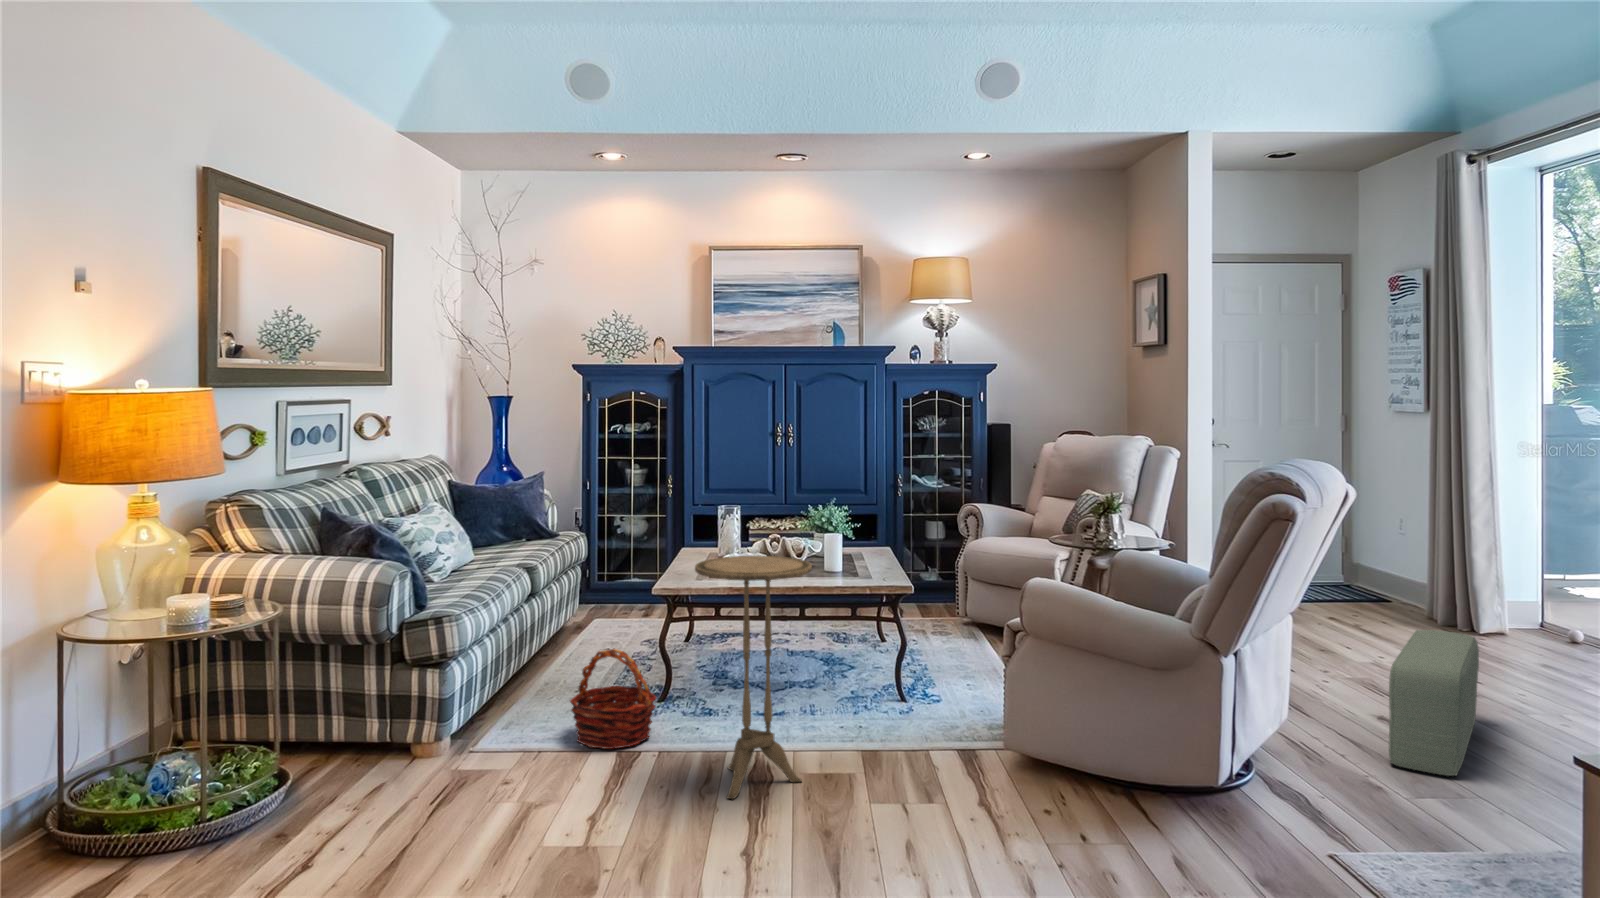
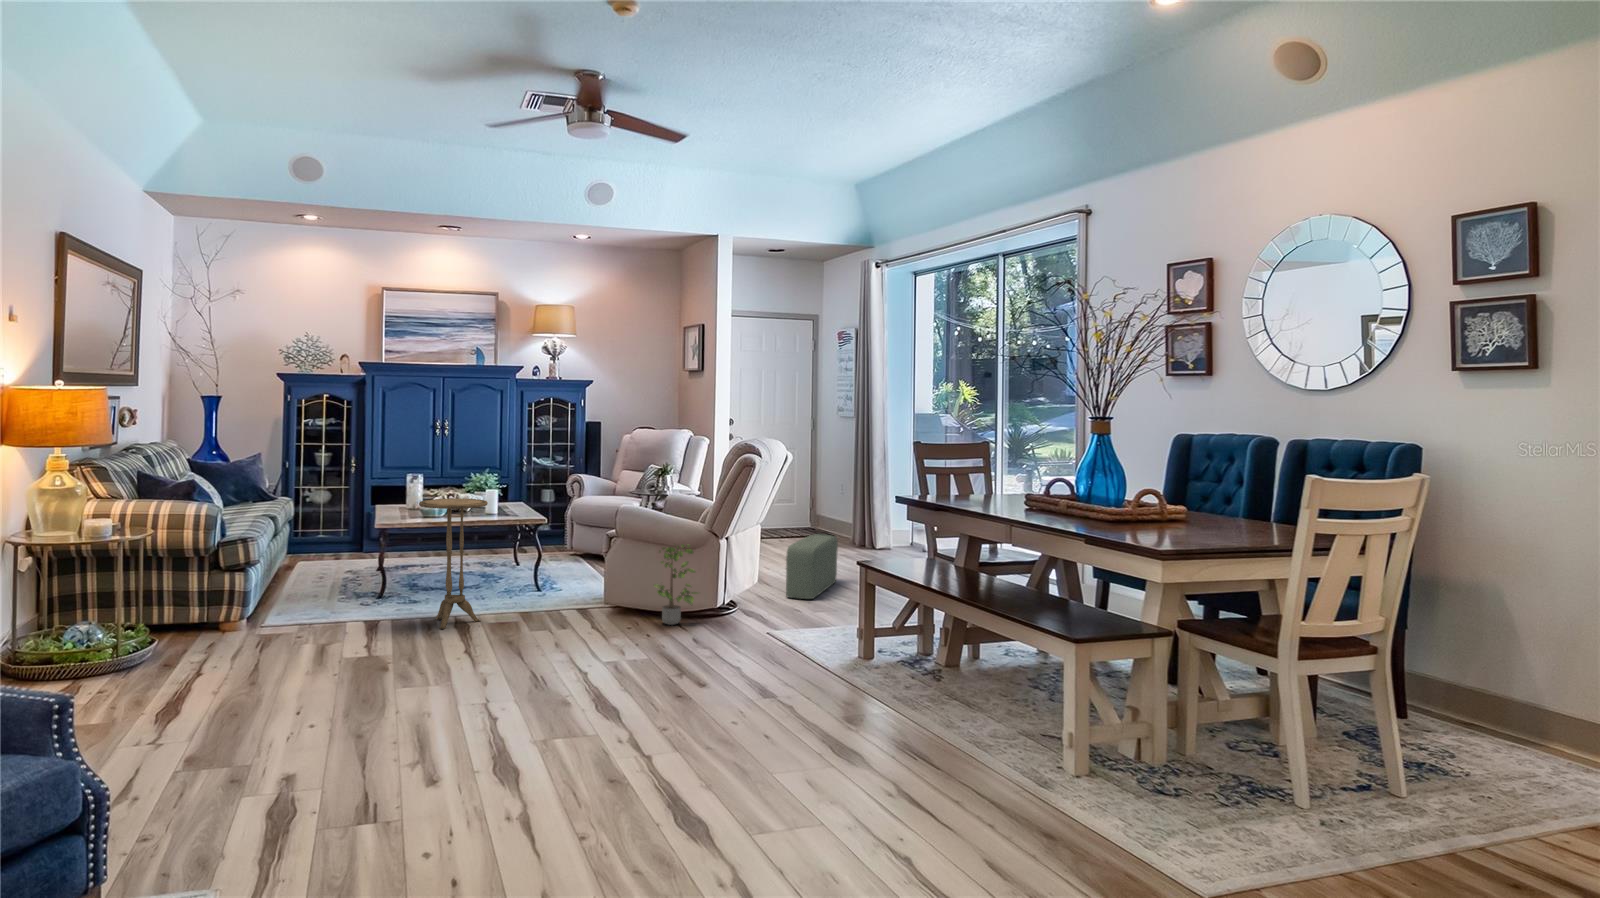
basket: present [570,648,656,749] -> none [327,558,384,617]
potted plant: none [1129,661,1236,834] -> present [654,544,698,625]

